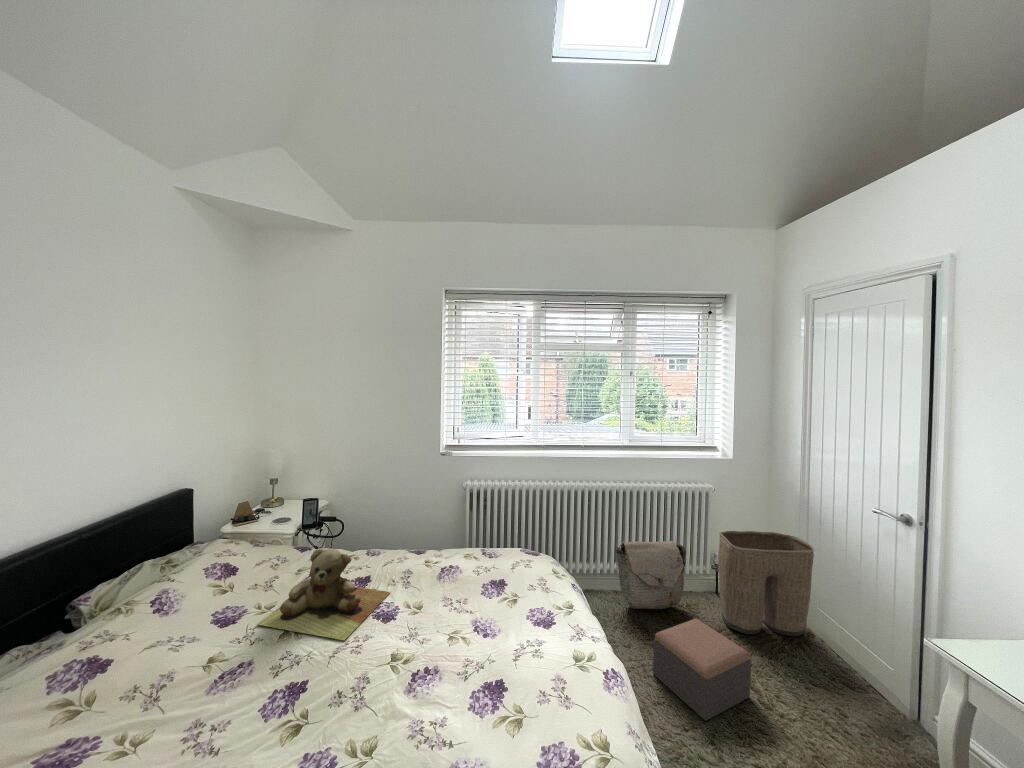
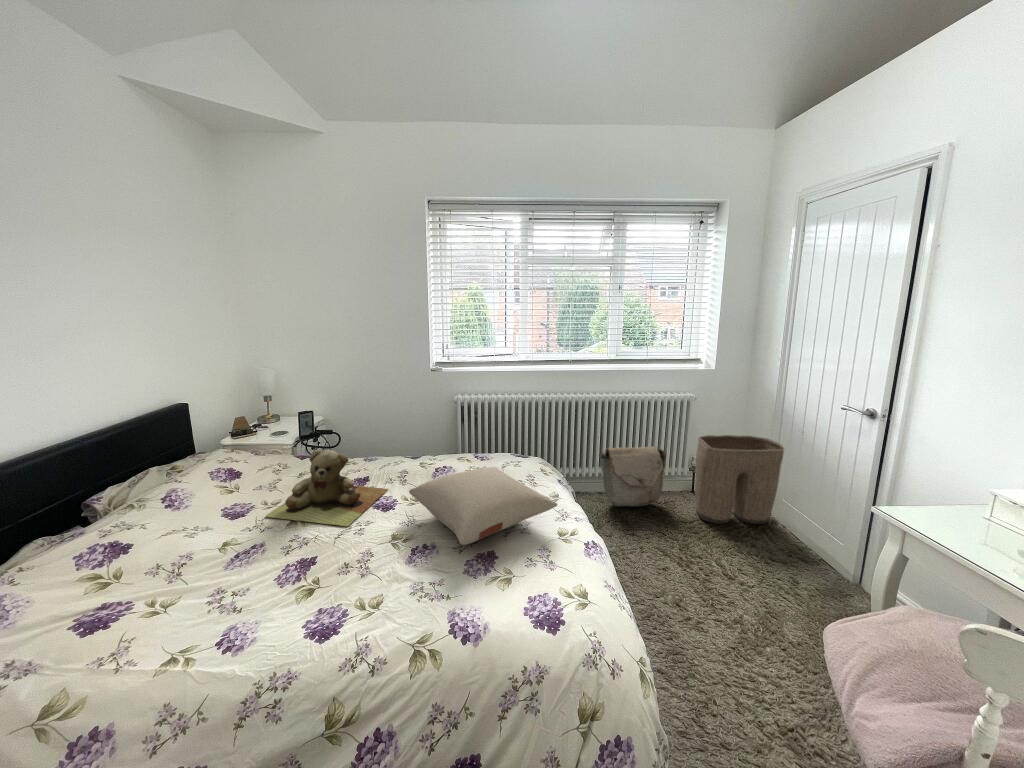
pillow: none [413,570,572,674] -> present [409,467,557,545]
footstool: present [653,619,751,720] -> none [631,510,719,590]

